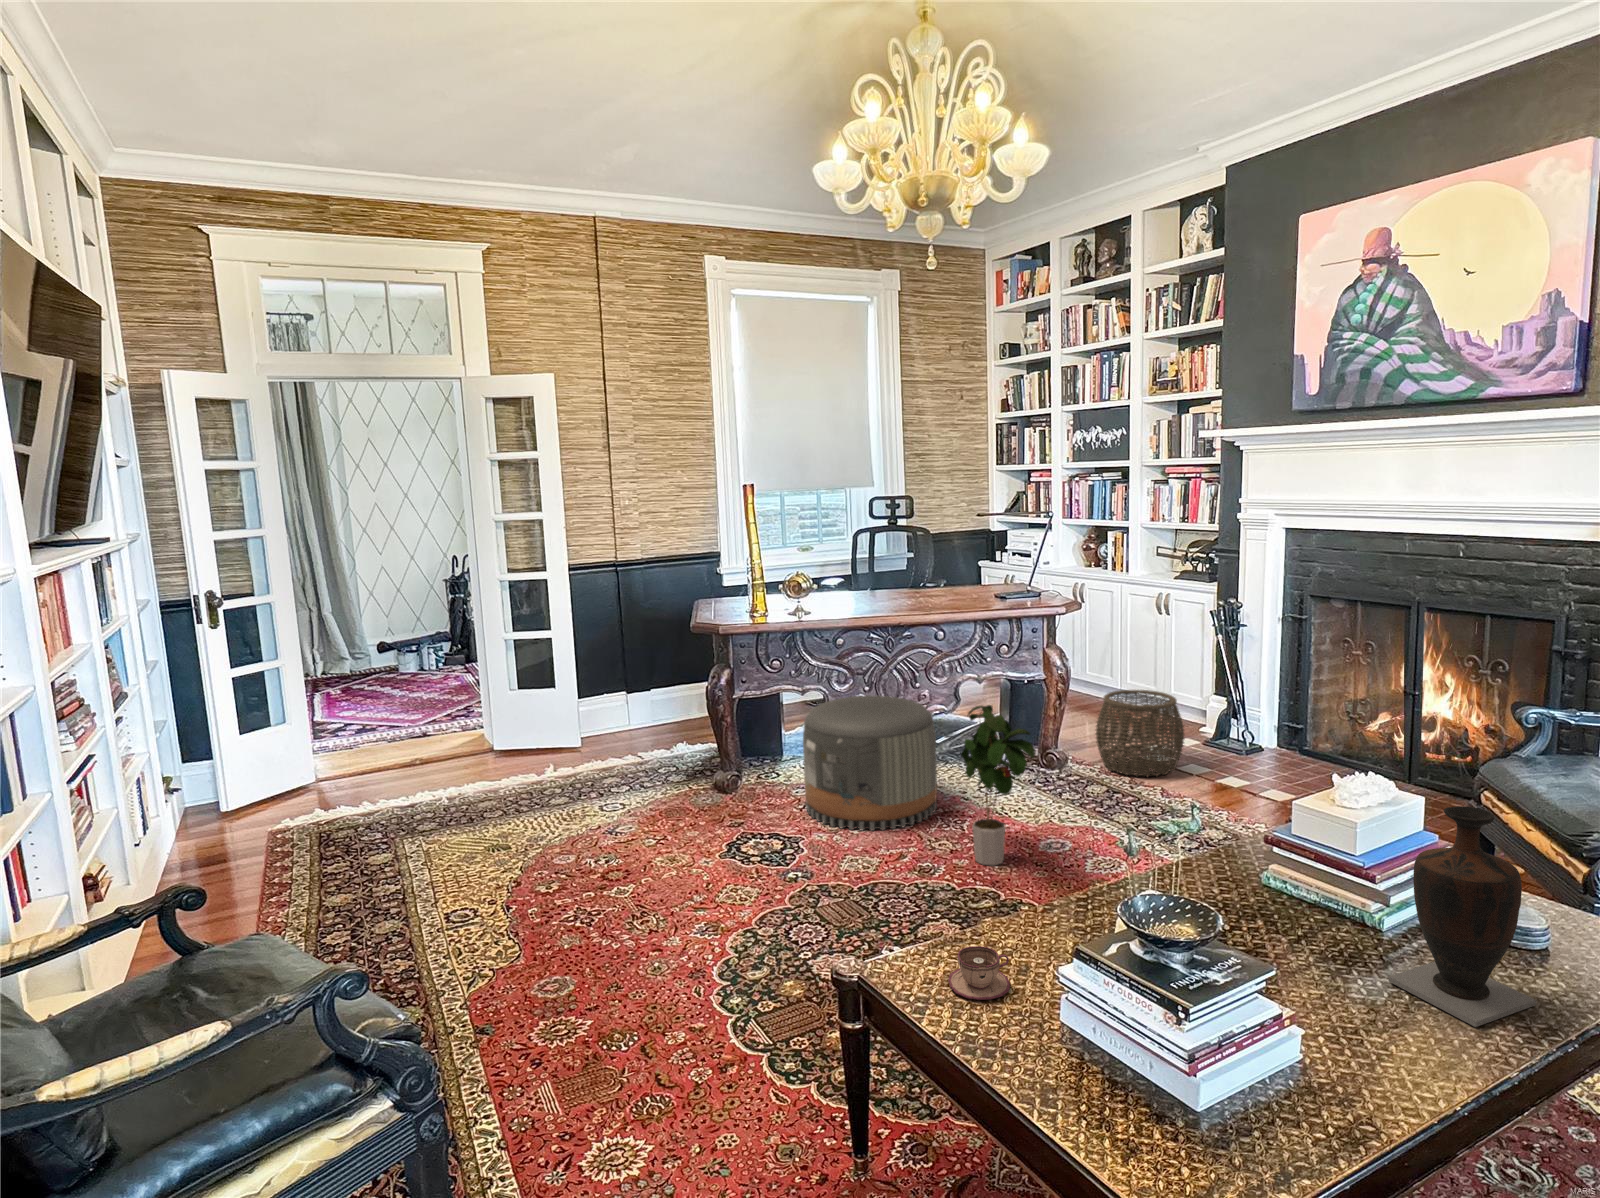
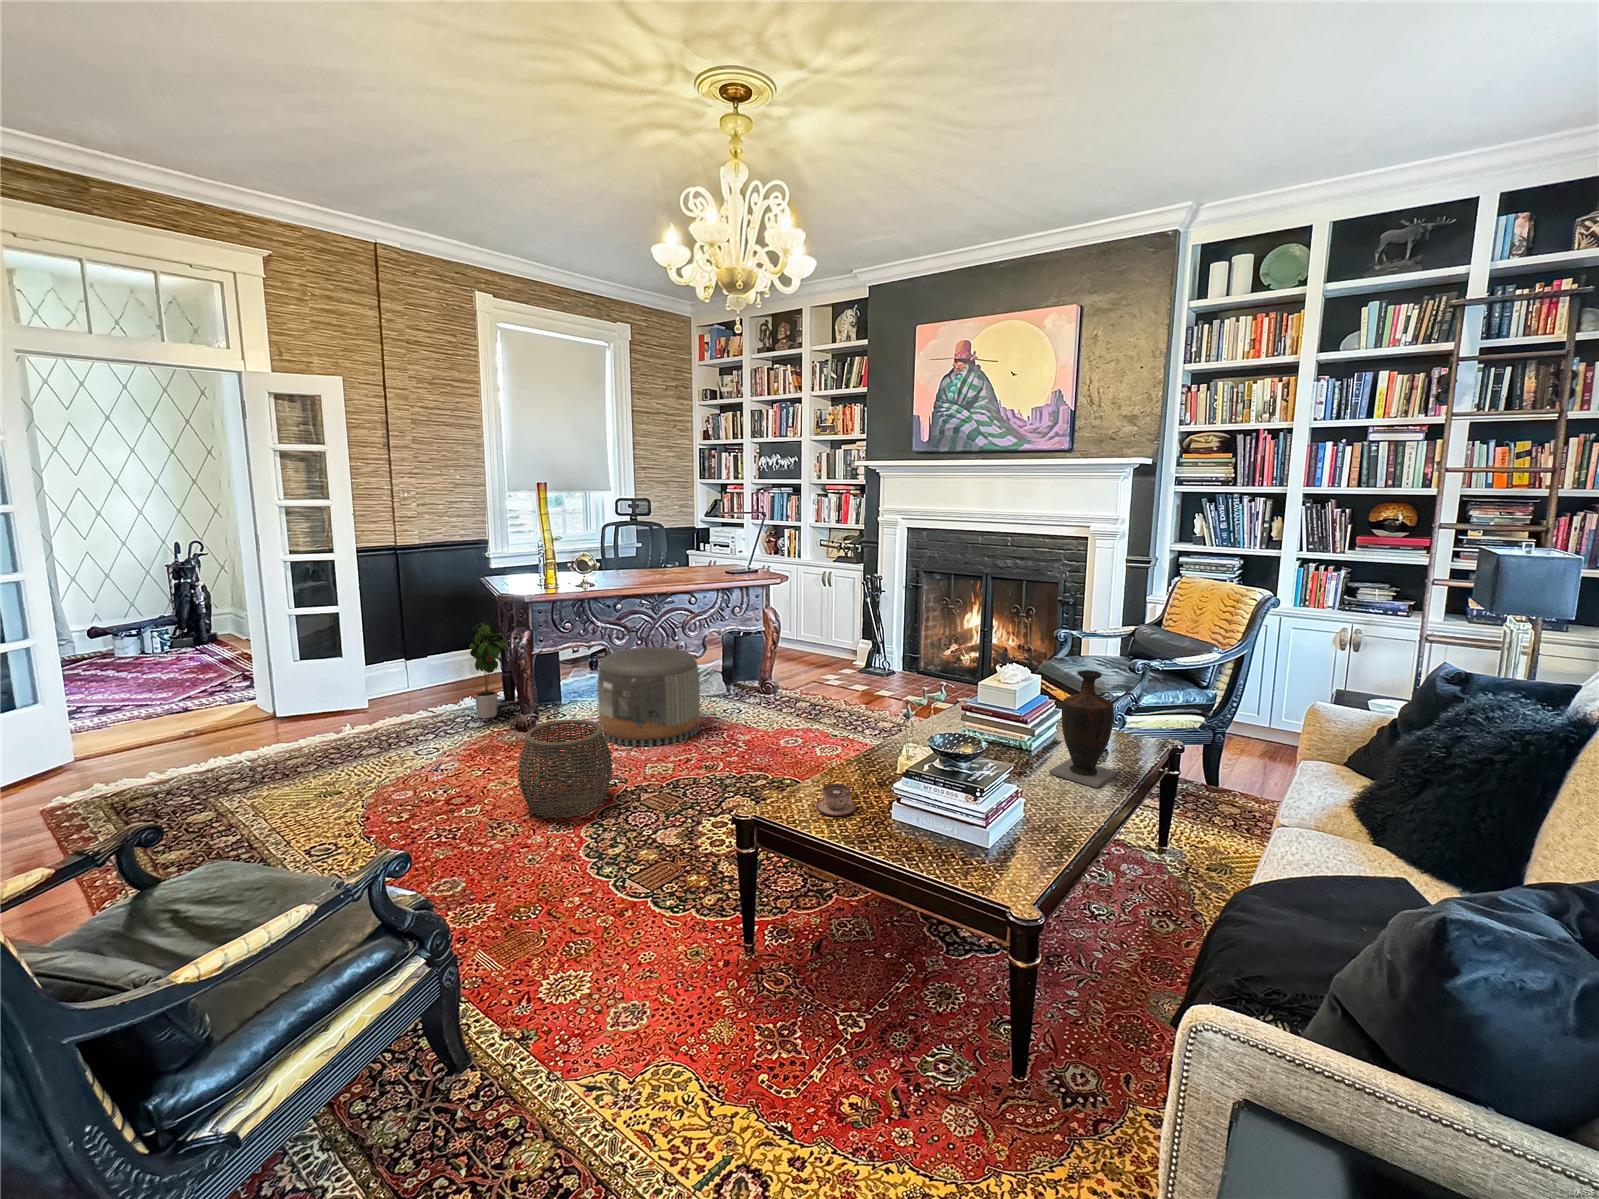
woven basket: present [1096,690,1184,777] -> present [517,720,613,819]
potted plant: present [961,705,1035,865] -> present [469,622,507,718]

